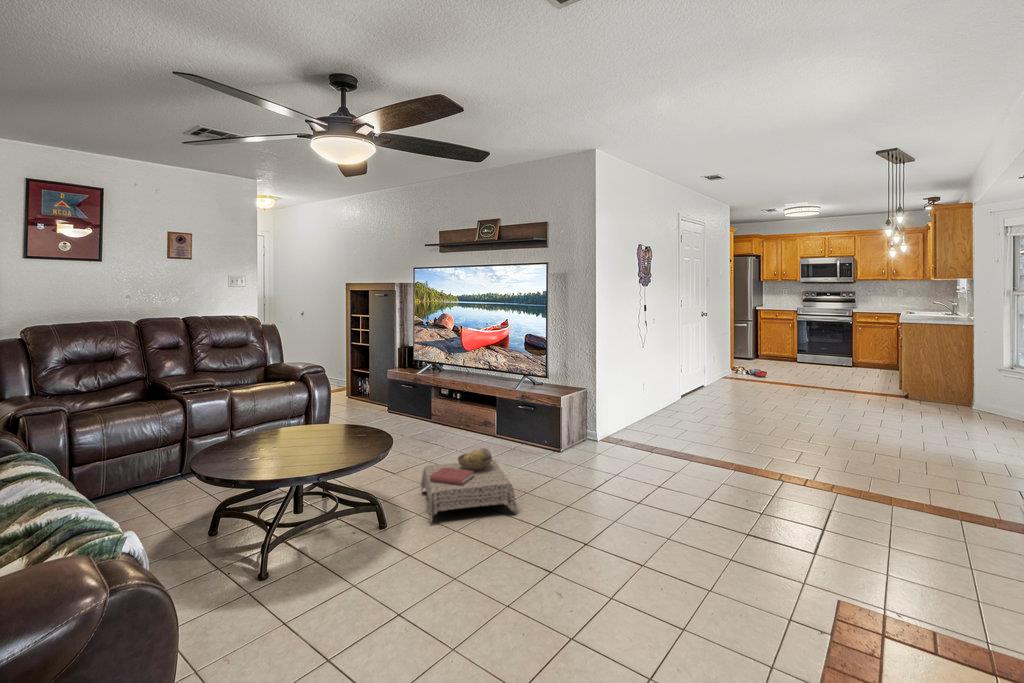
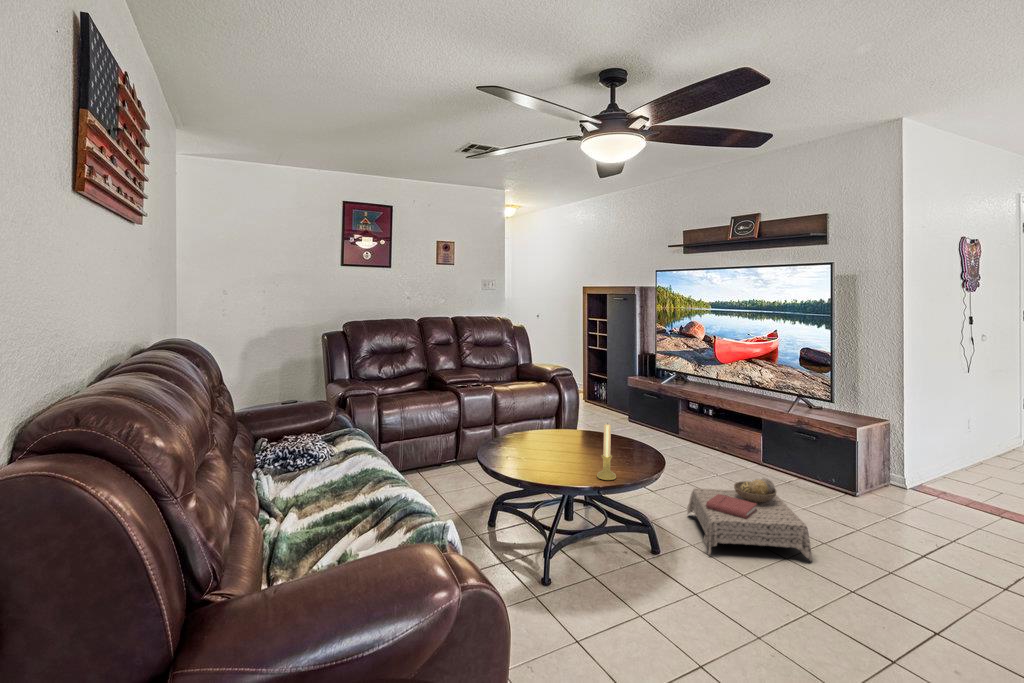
candle holder: none [312,411,332,467] -> present [597,424,616,480]

